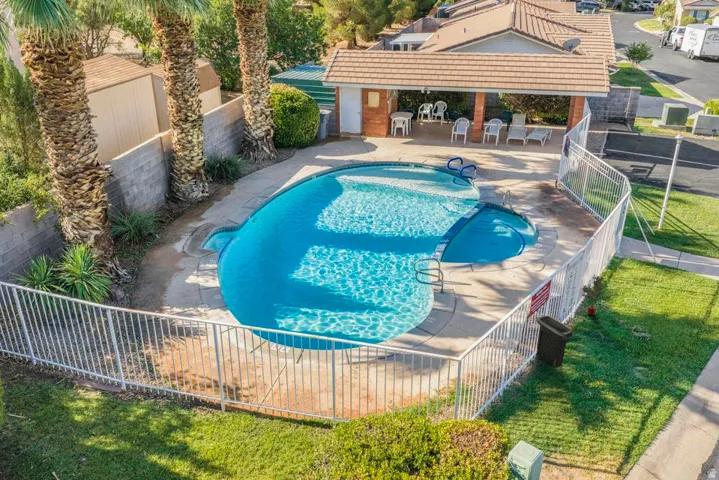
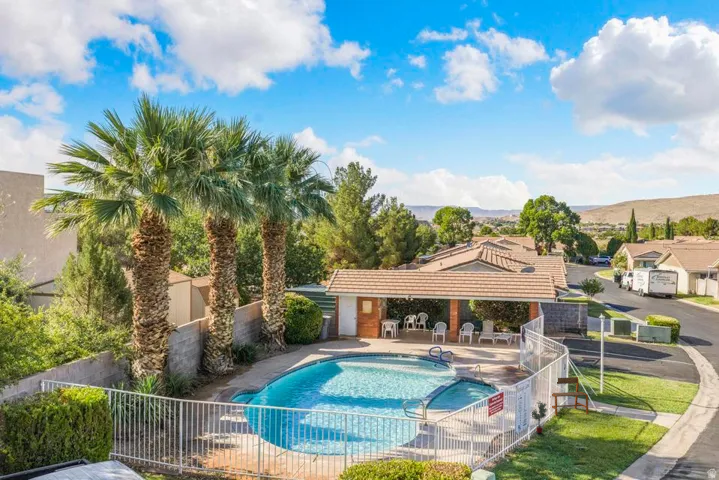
bench: none [597,227,654,278] -> present [552,377,588,415]
trash can: present [536,315,572,367] -> none [494,419,519,457]

